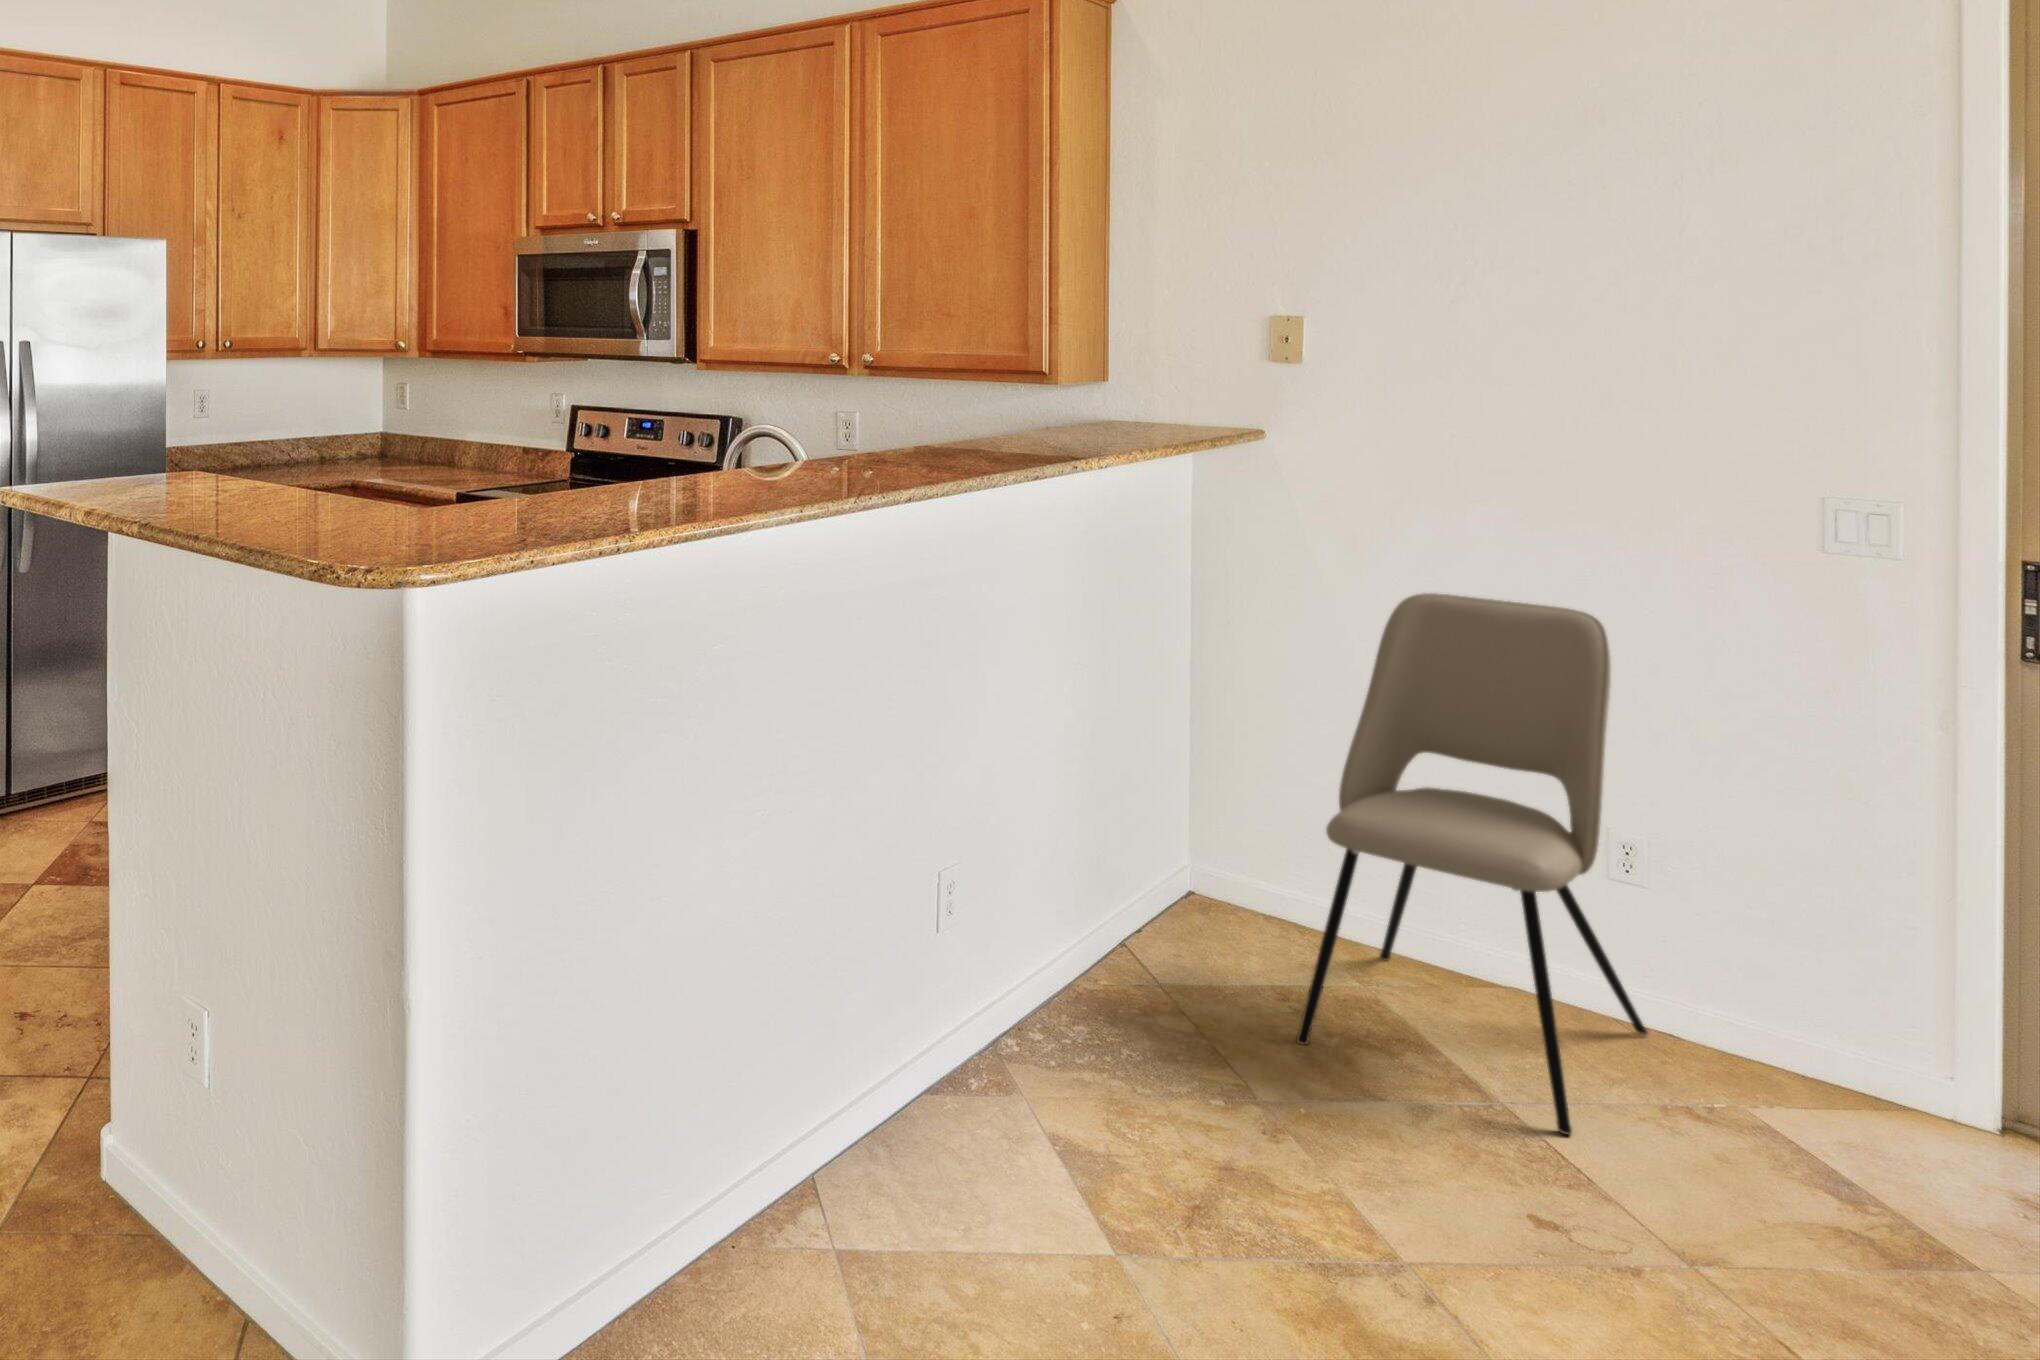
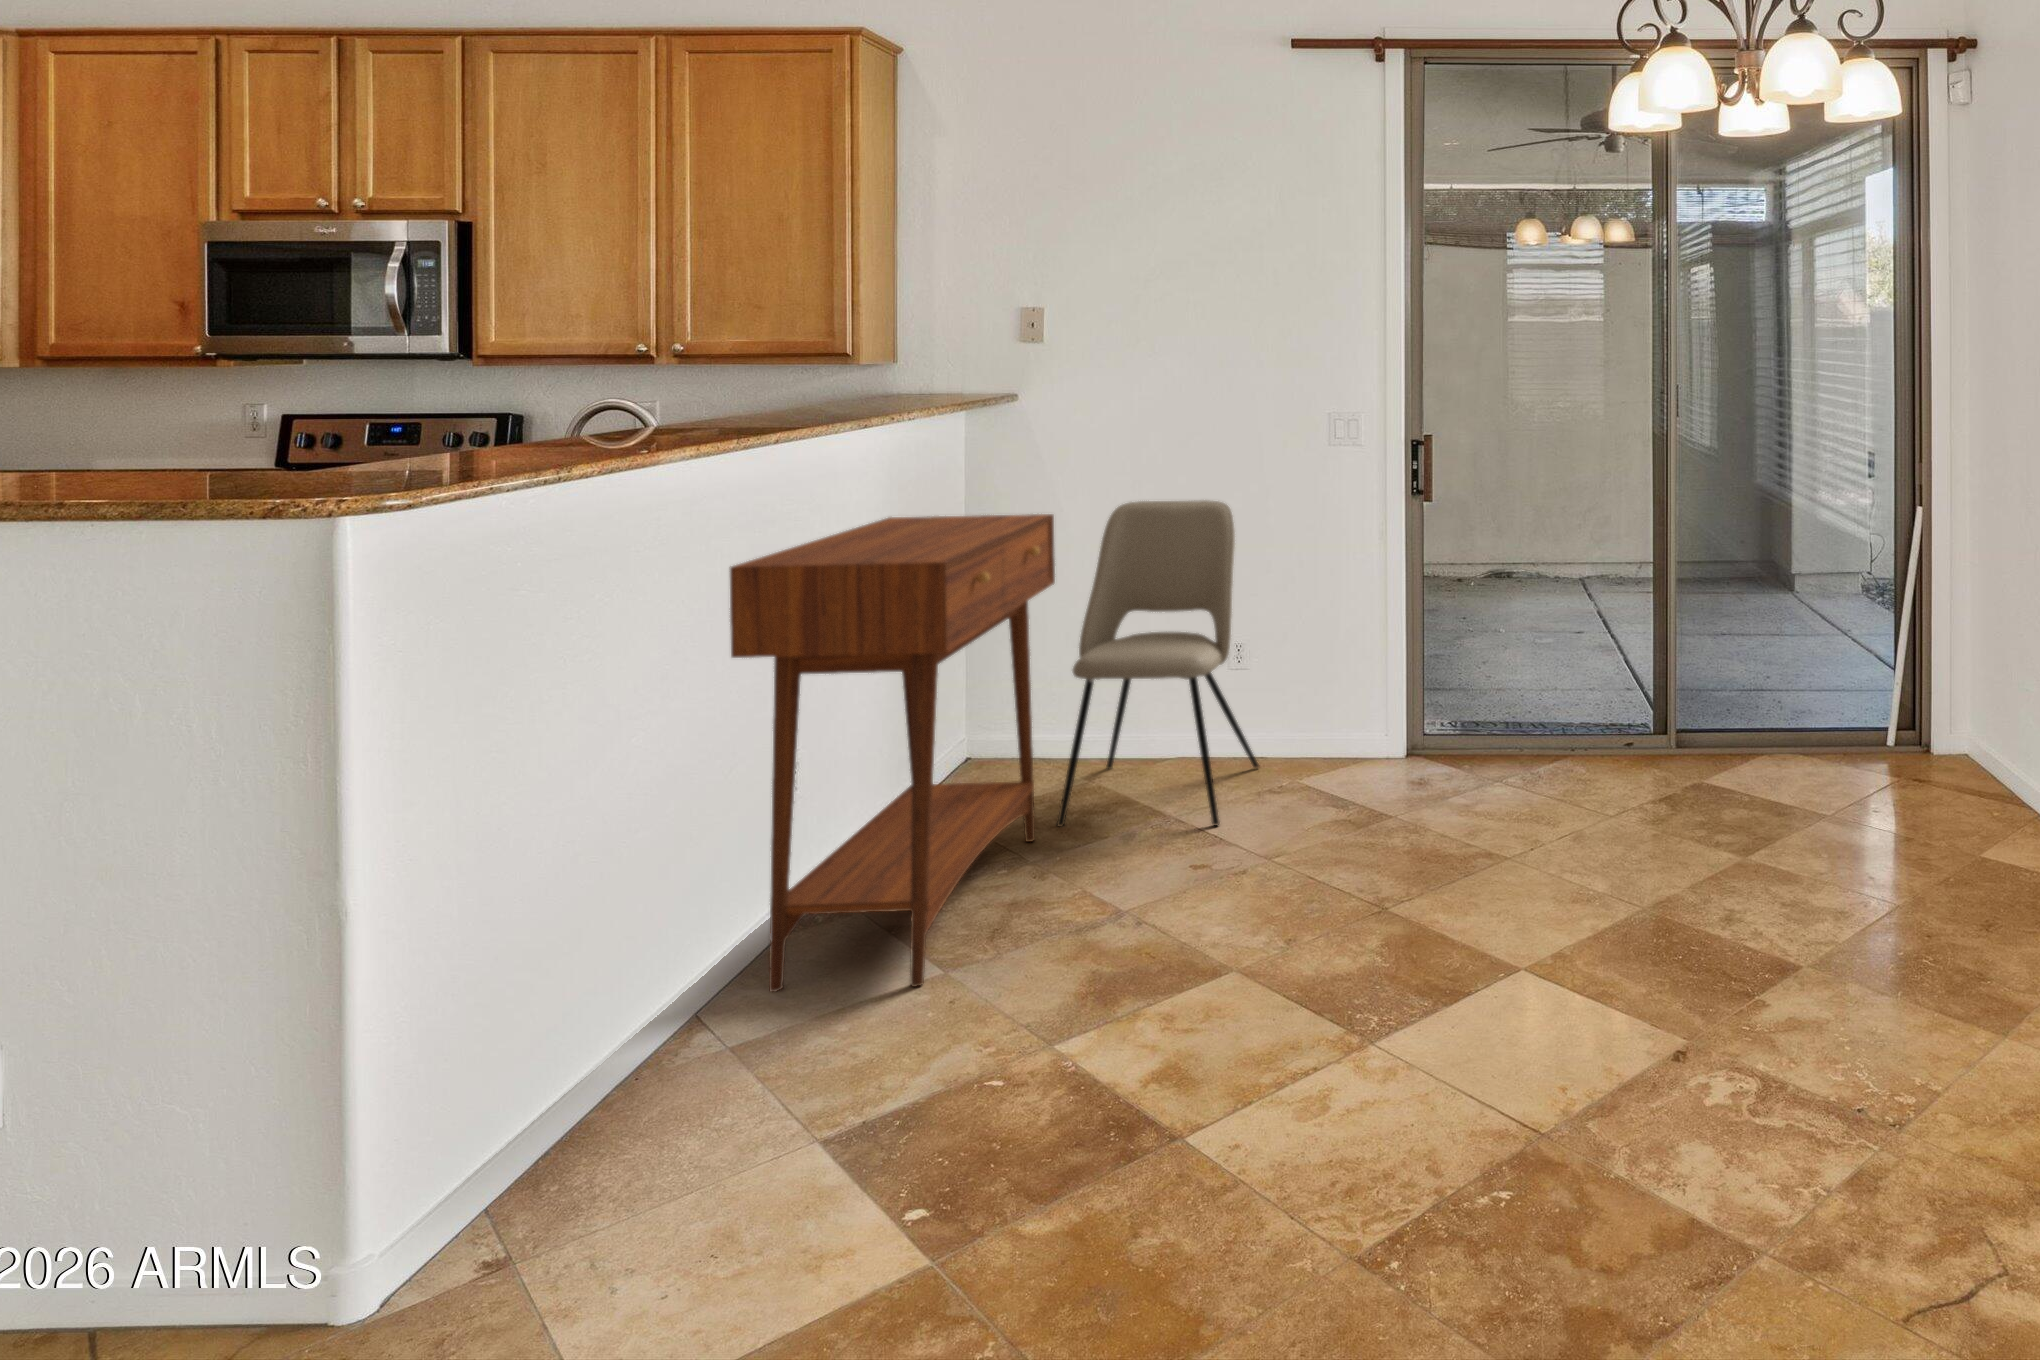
console table: none [852,585,1300,1273] -> present [730,514,1055,992]

